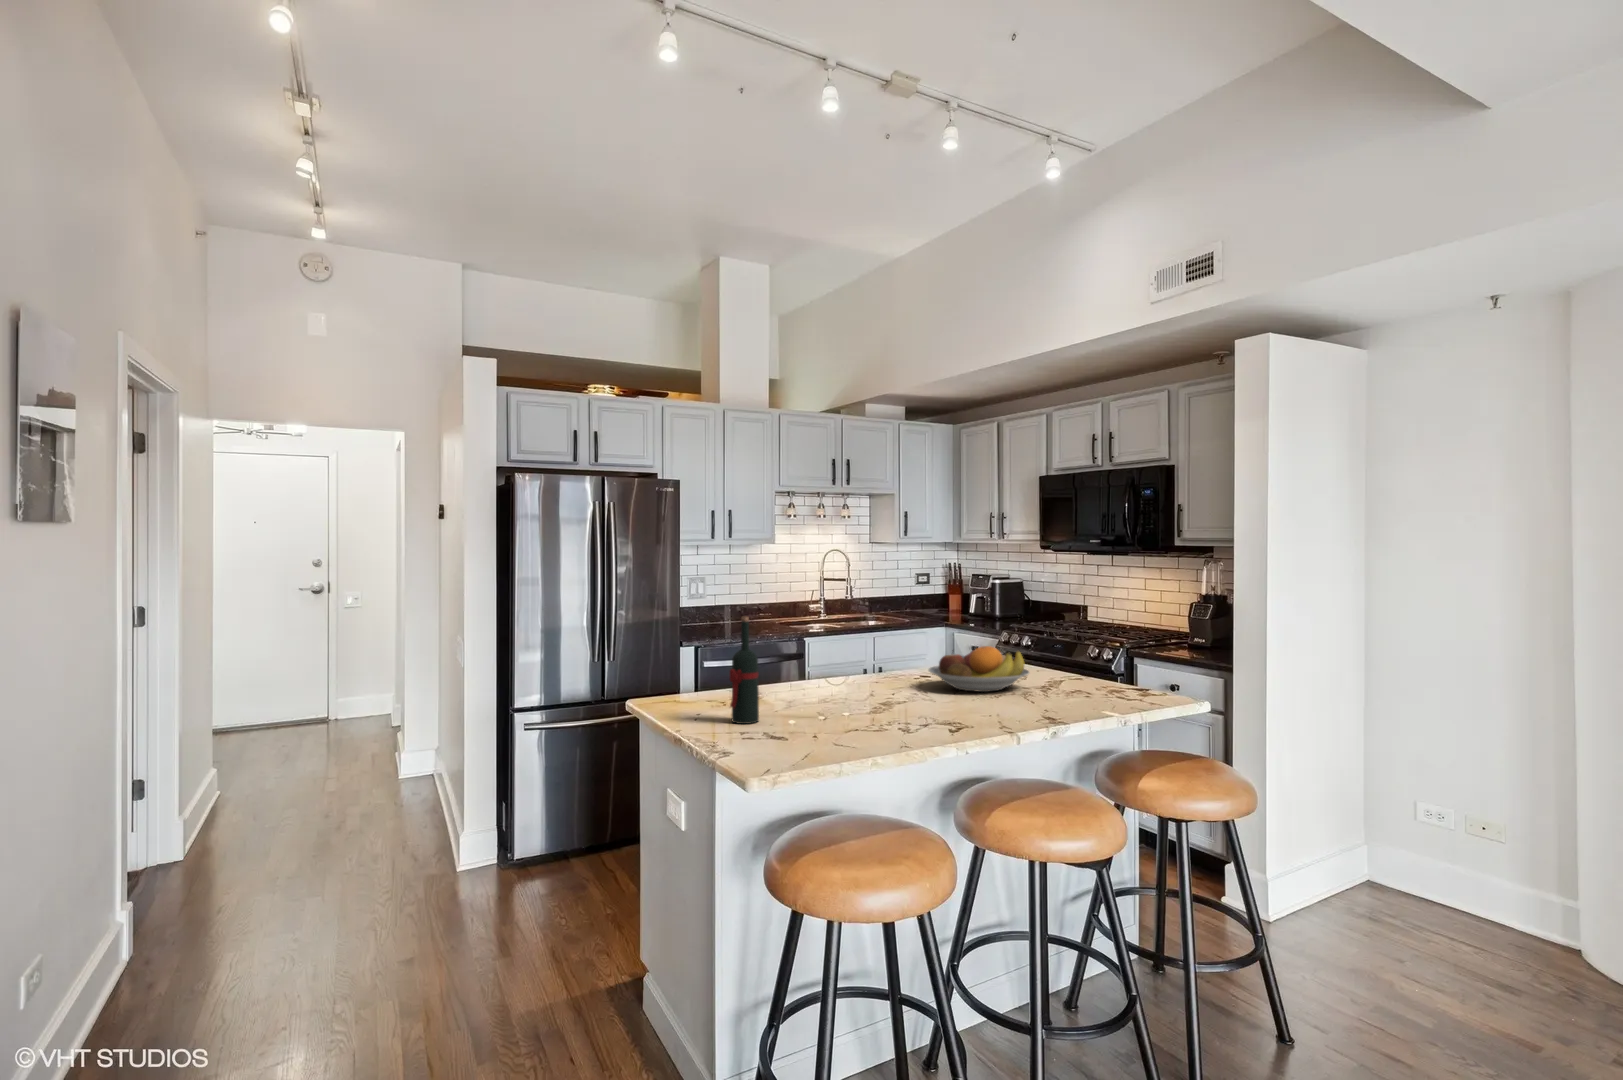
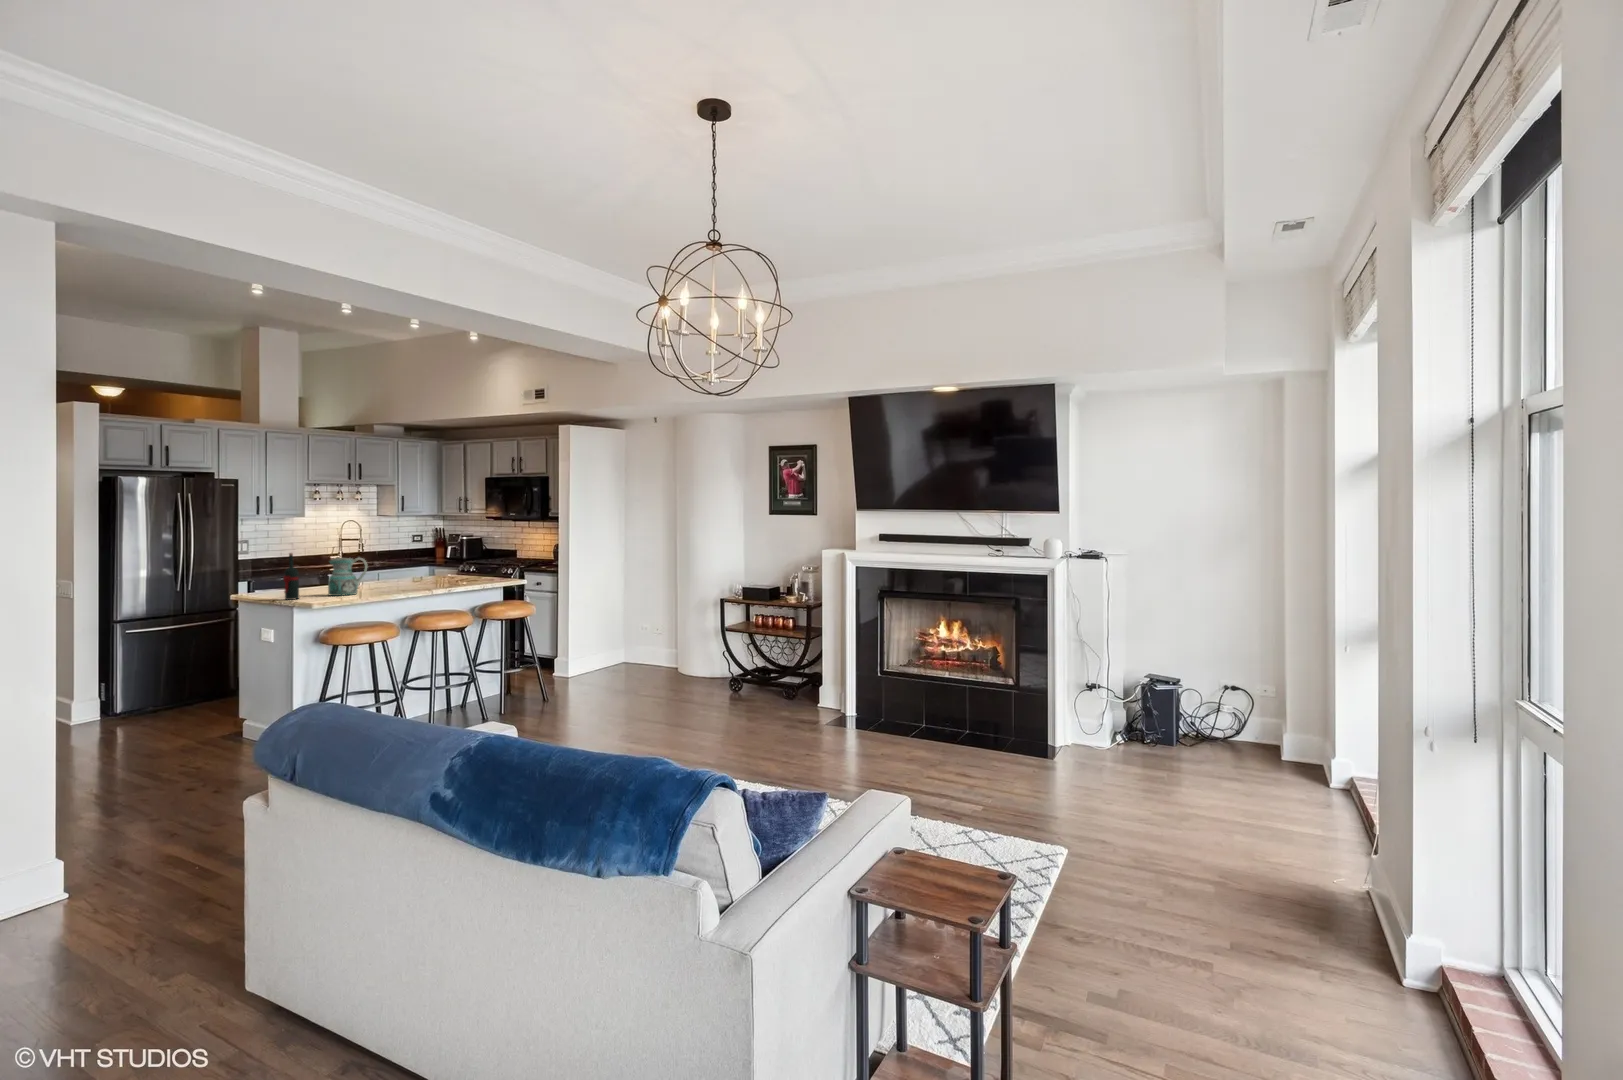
ceramic pitcher: none [814,629,892,717] -> present [328,558,368,596]
fruit bowl: present [928,646,1029,692] -> none [393,566,445,587]

